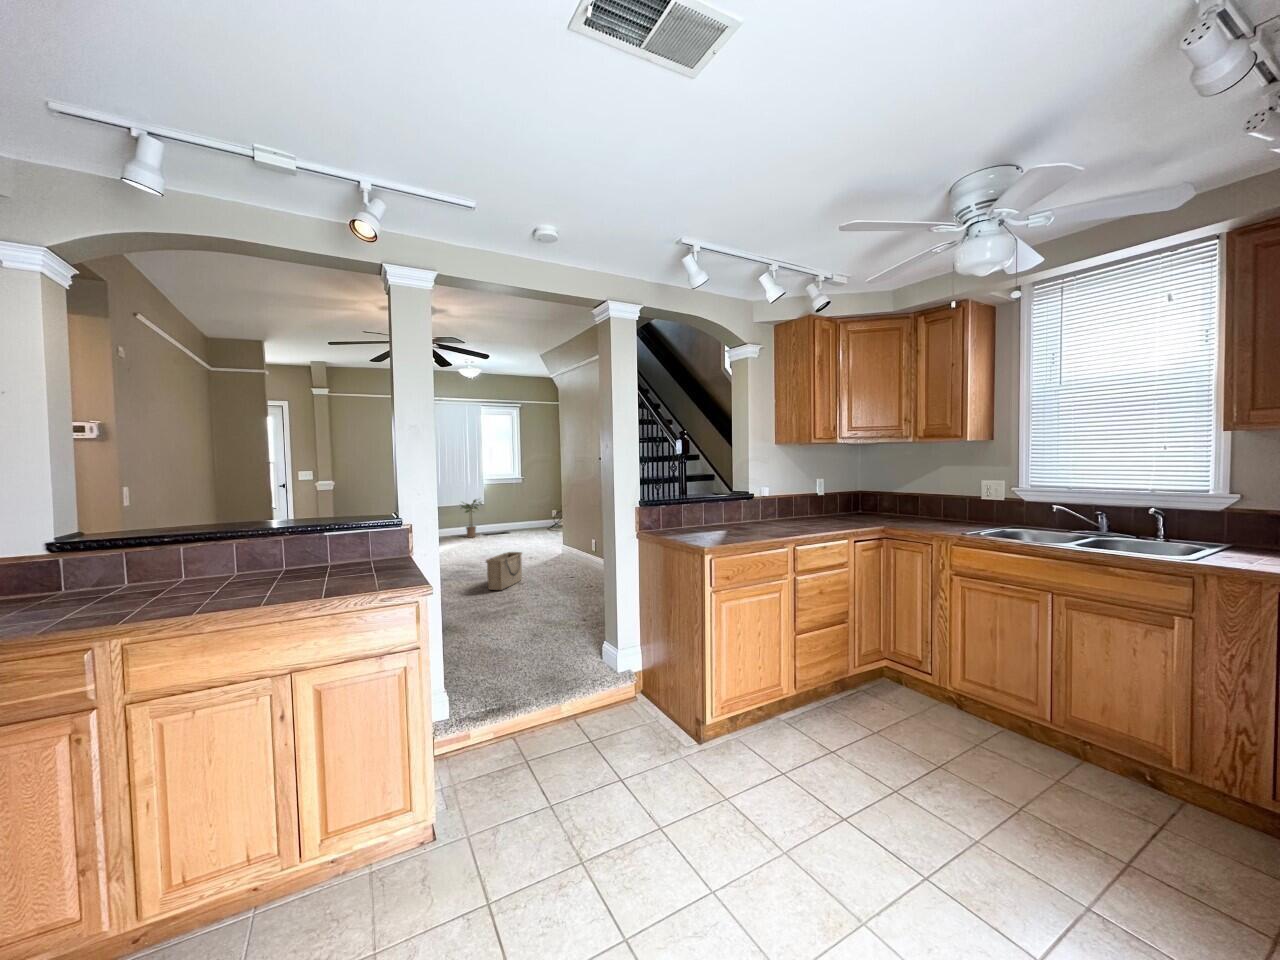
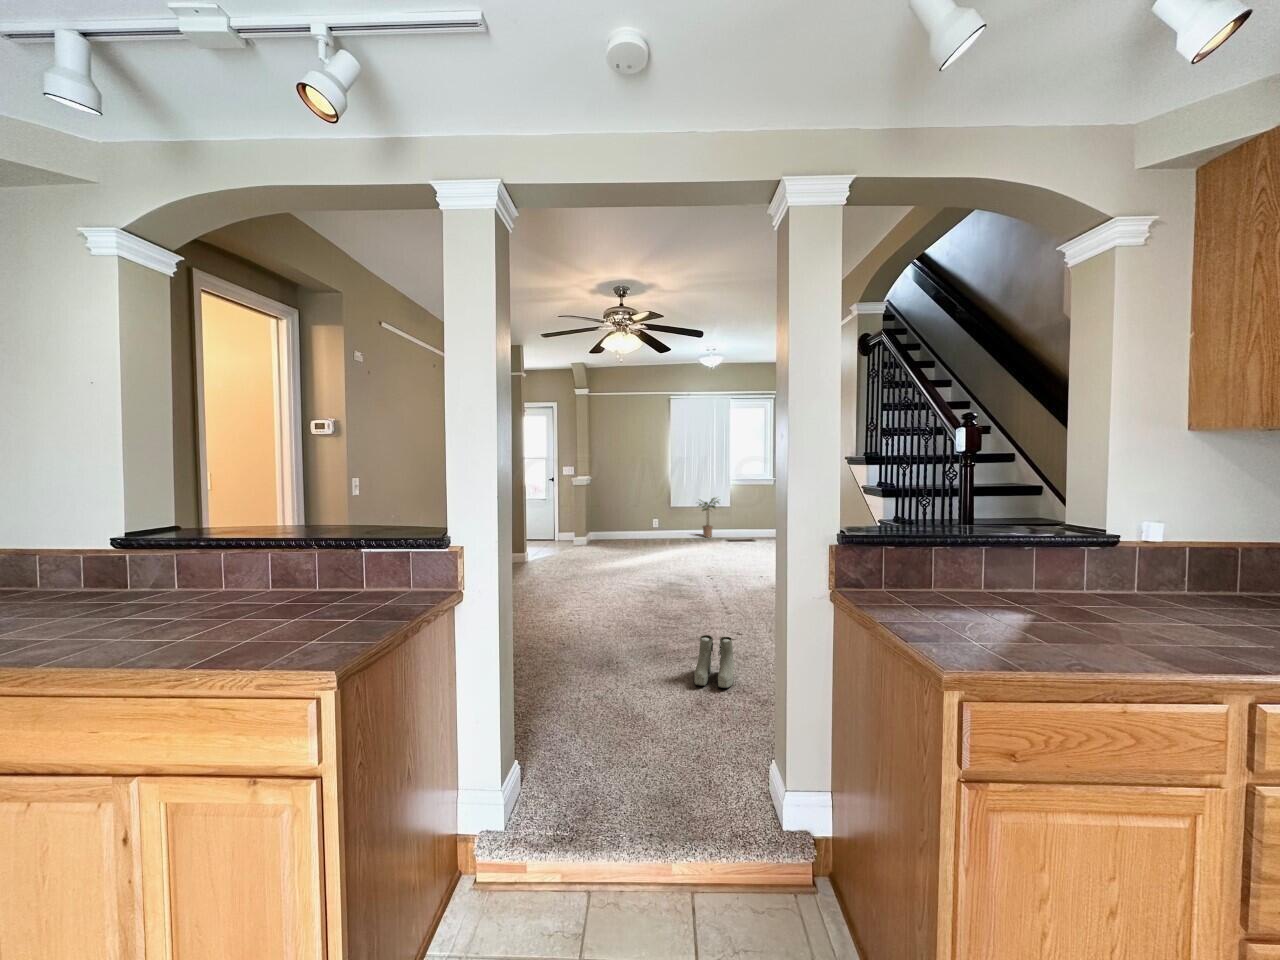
basket: present [486,552,522,590] -> none [682,566,730,613]
boots: none [526,592,555,628] -> present [694,635,734,688]

